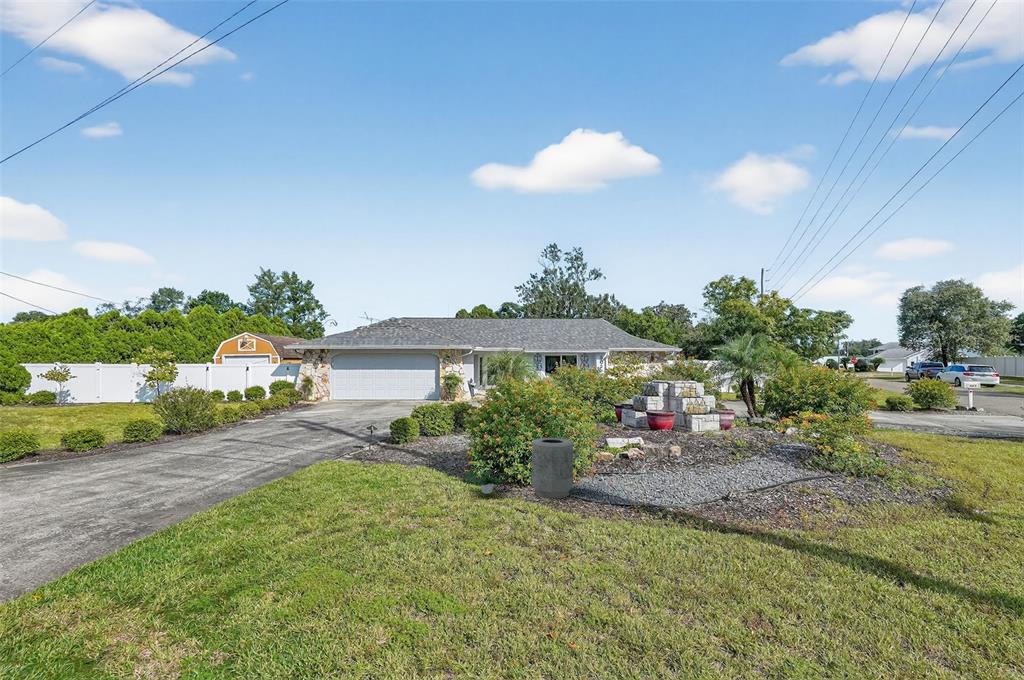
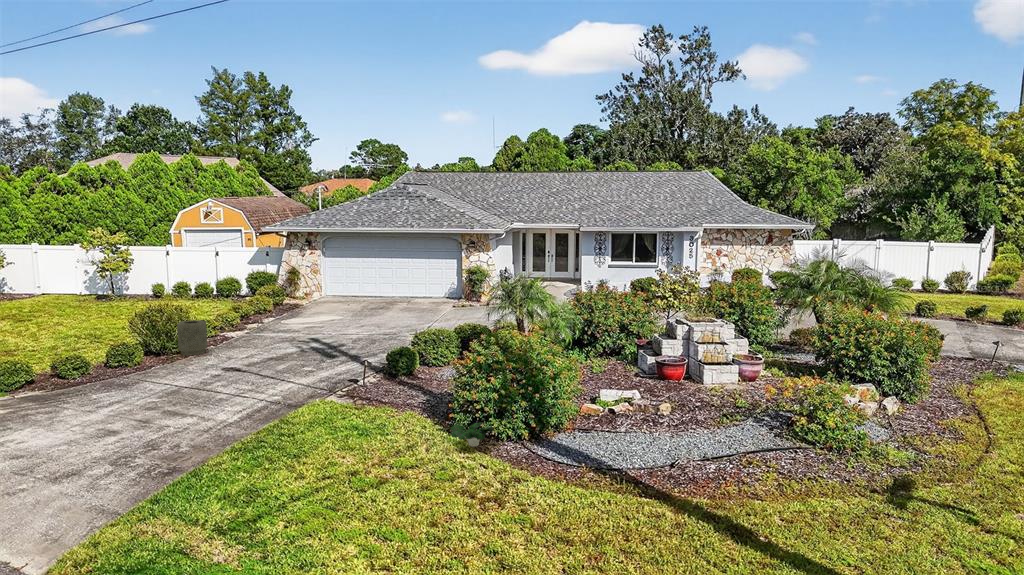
trash can: present [532,438,573,499] -> present [177,320,207,355]

